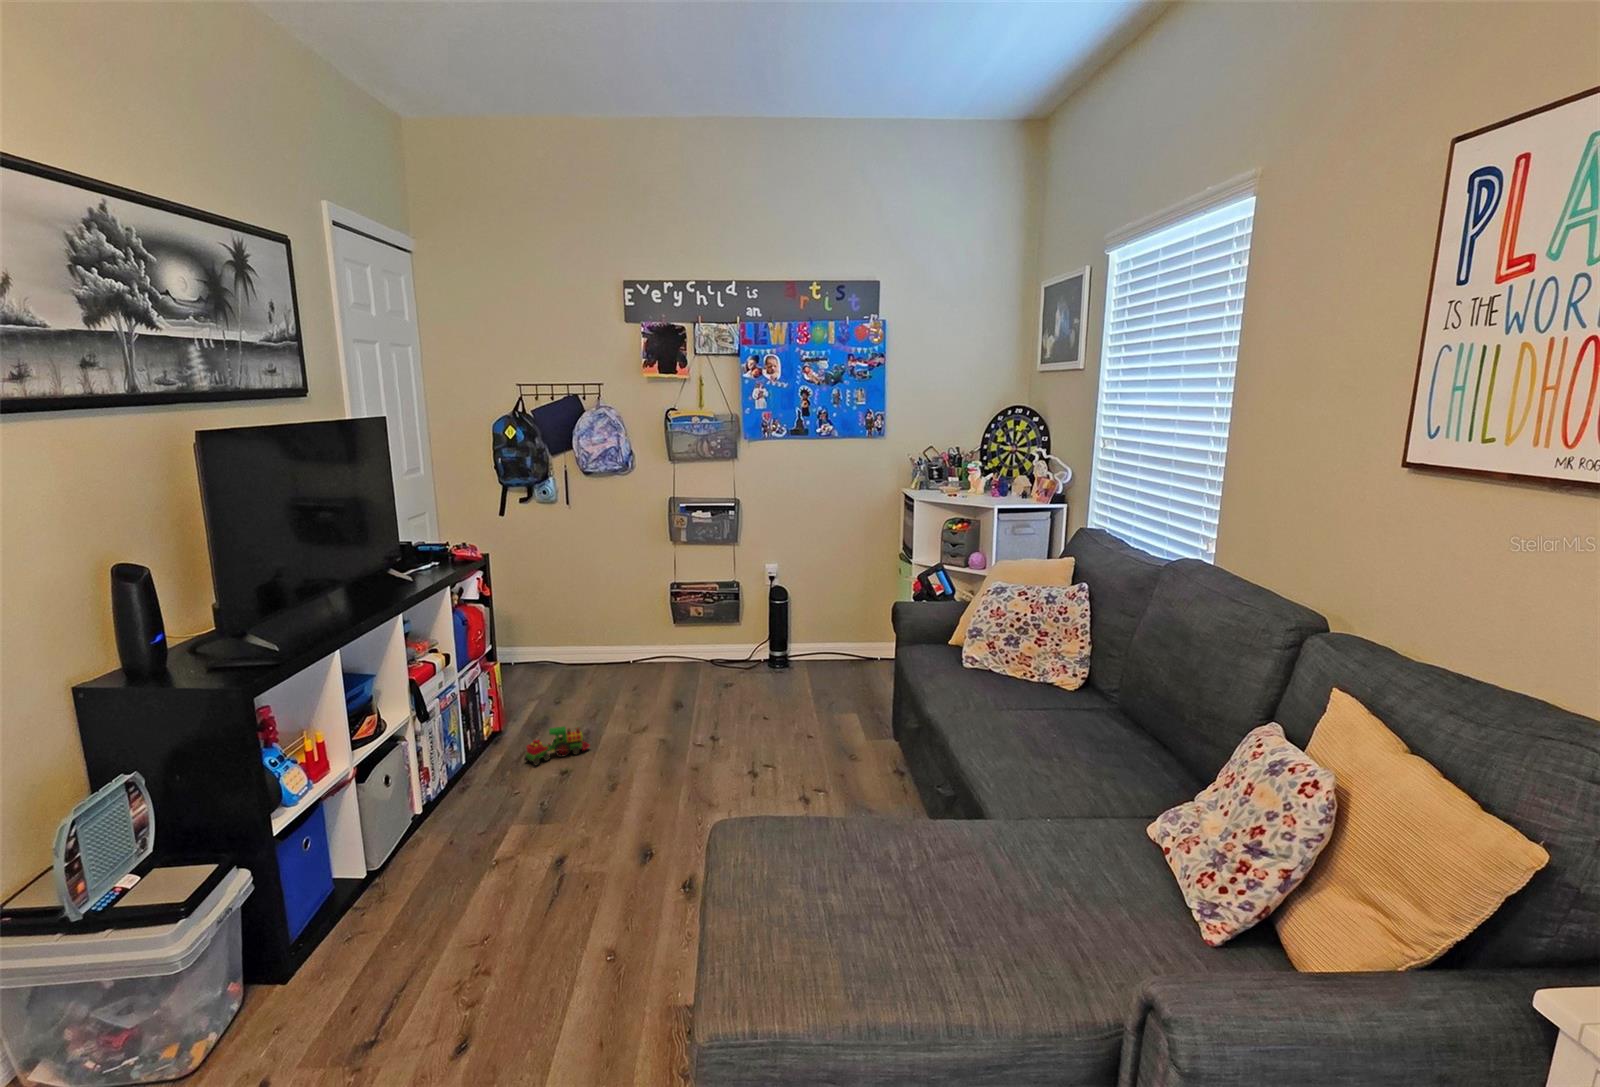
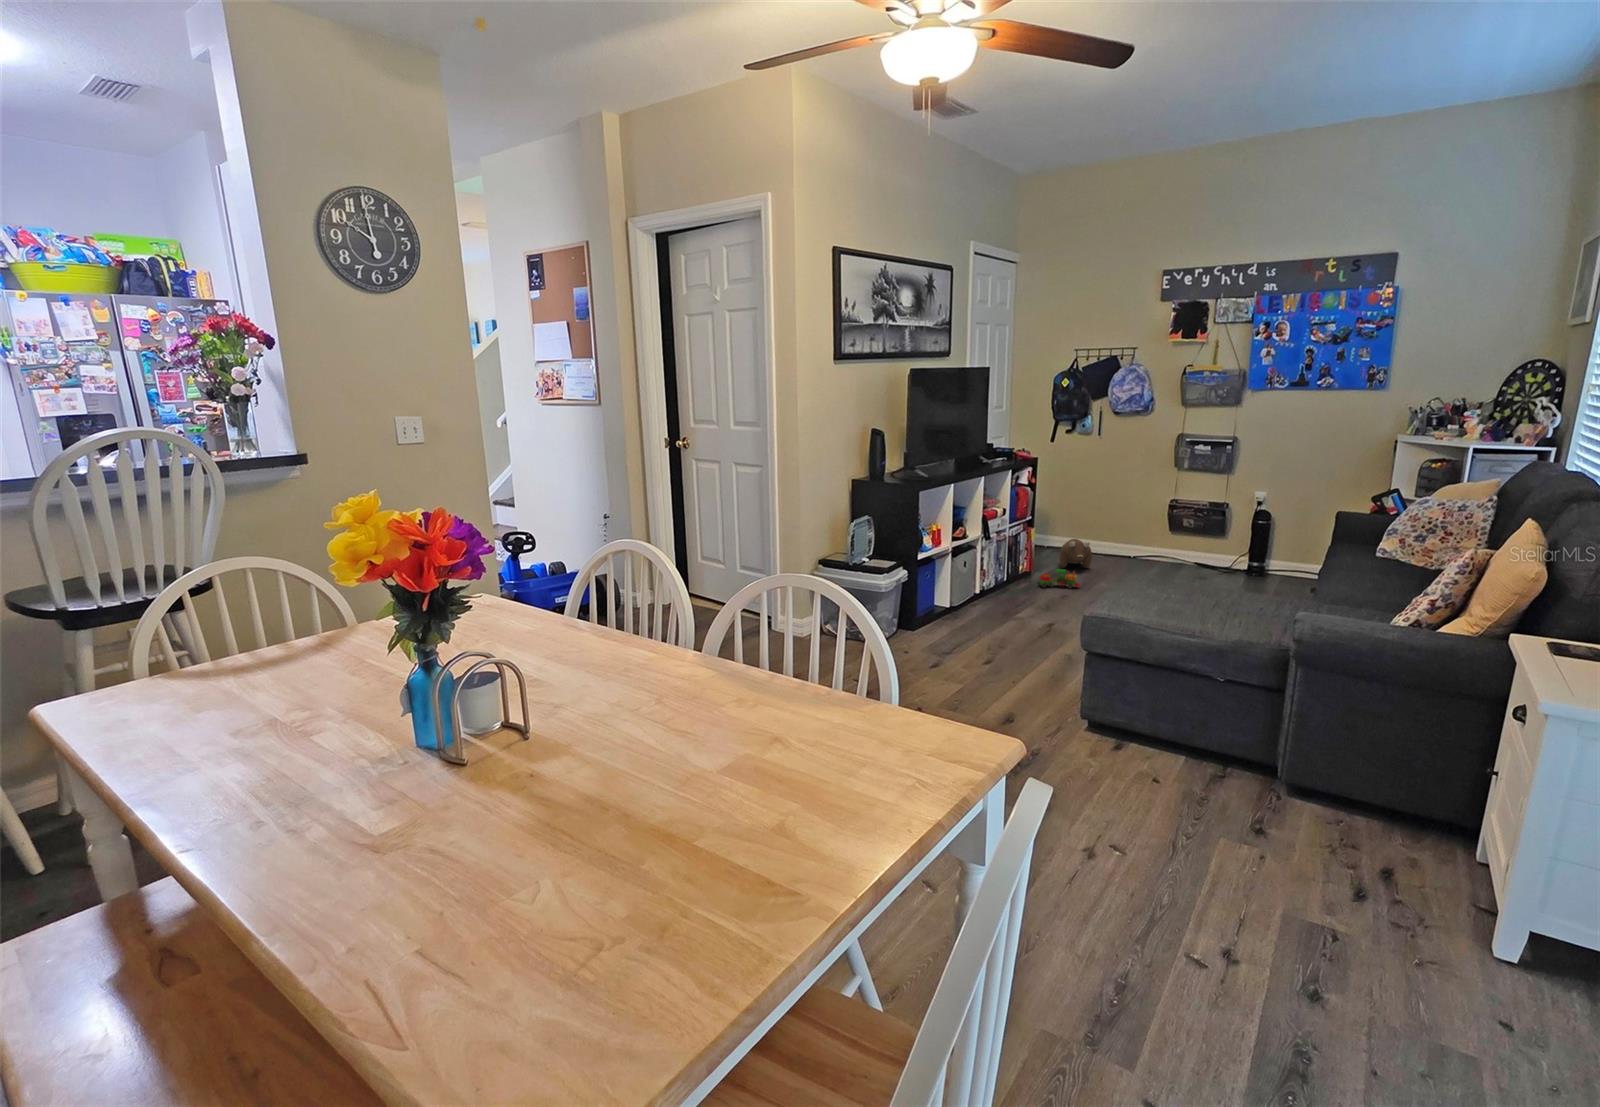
plush toy: none [540,661,588,708] -> present [1060,539,1092,568]

